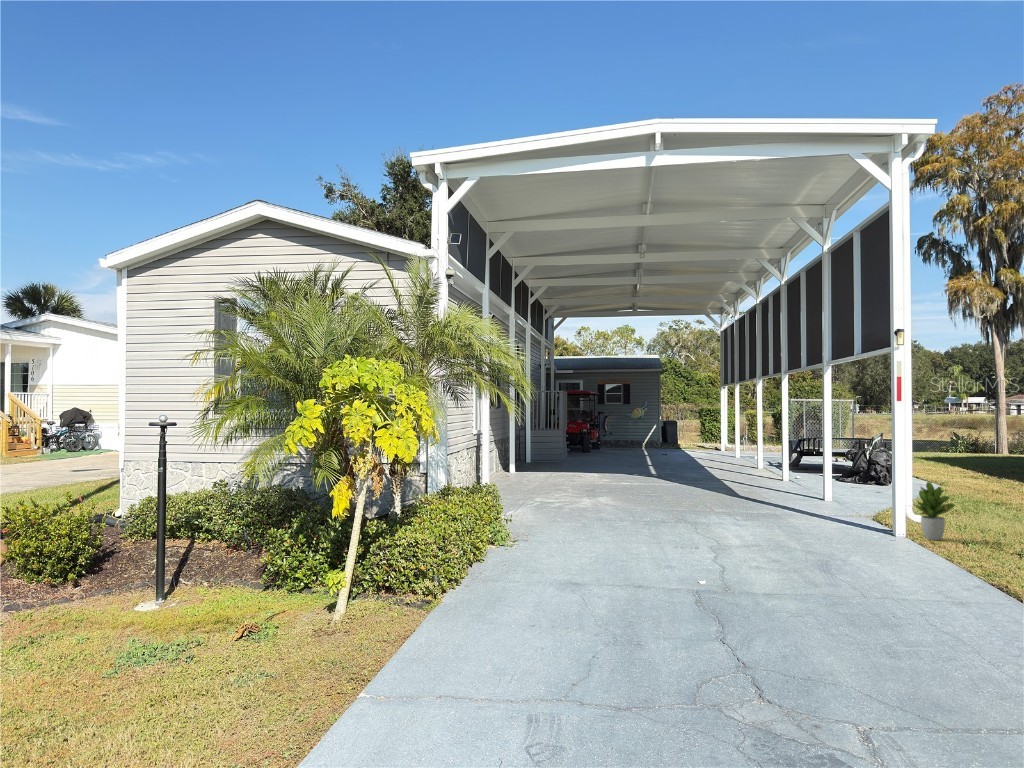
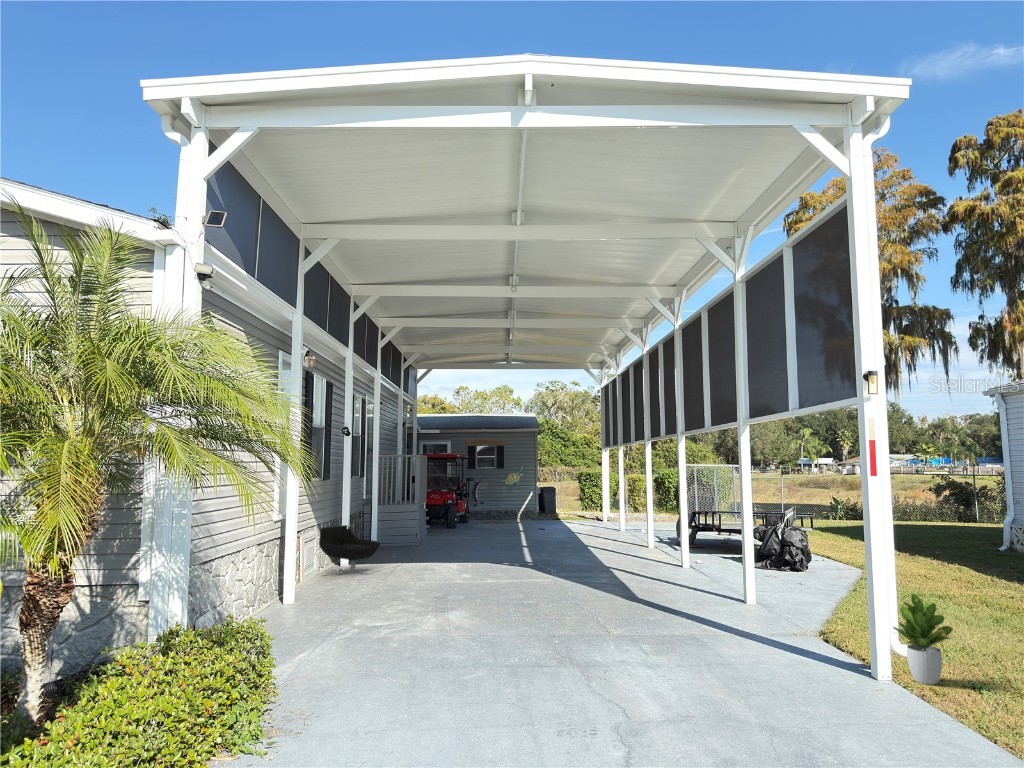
lounge chair: none [496,443,541,479] -> present [319,525,380,575]

